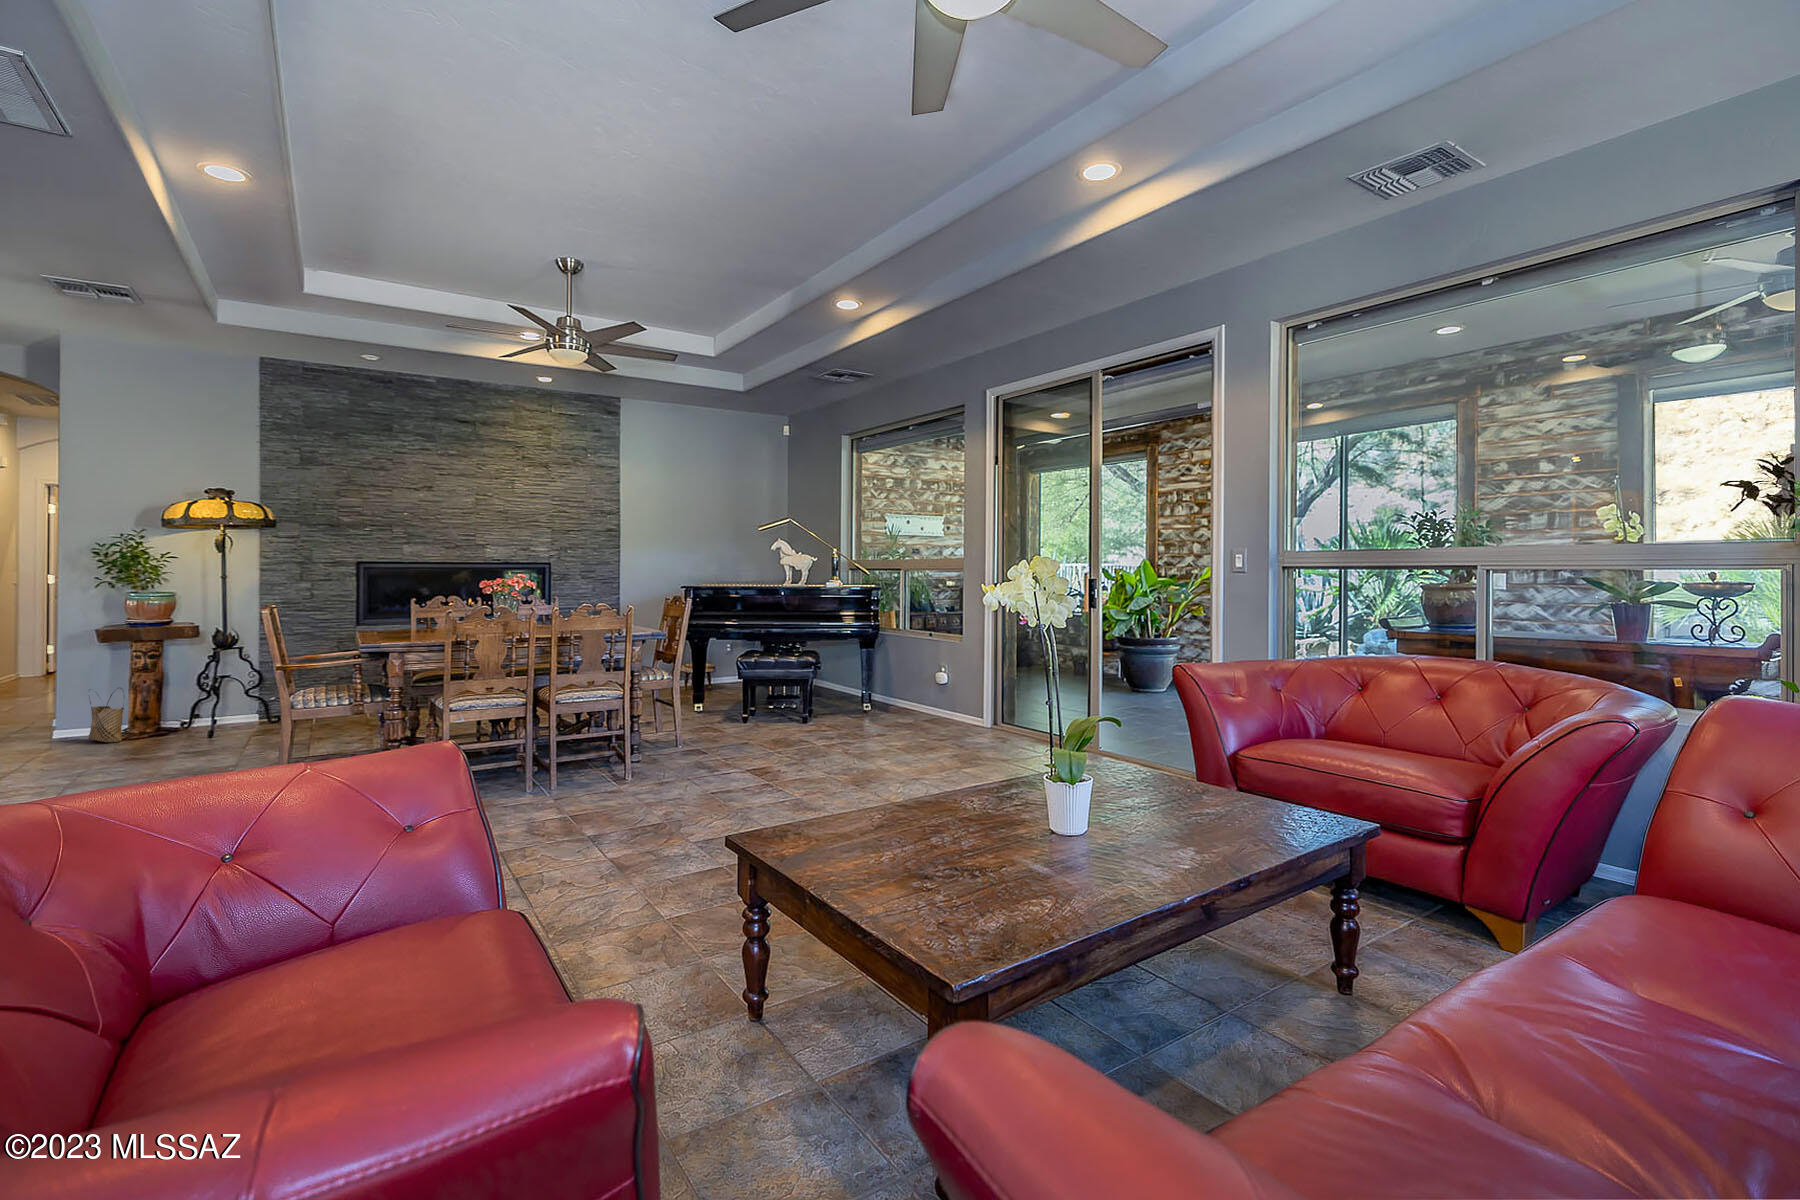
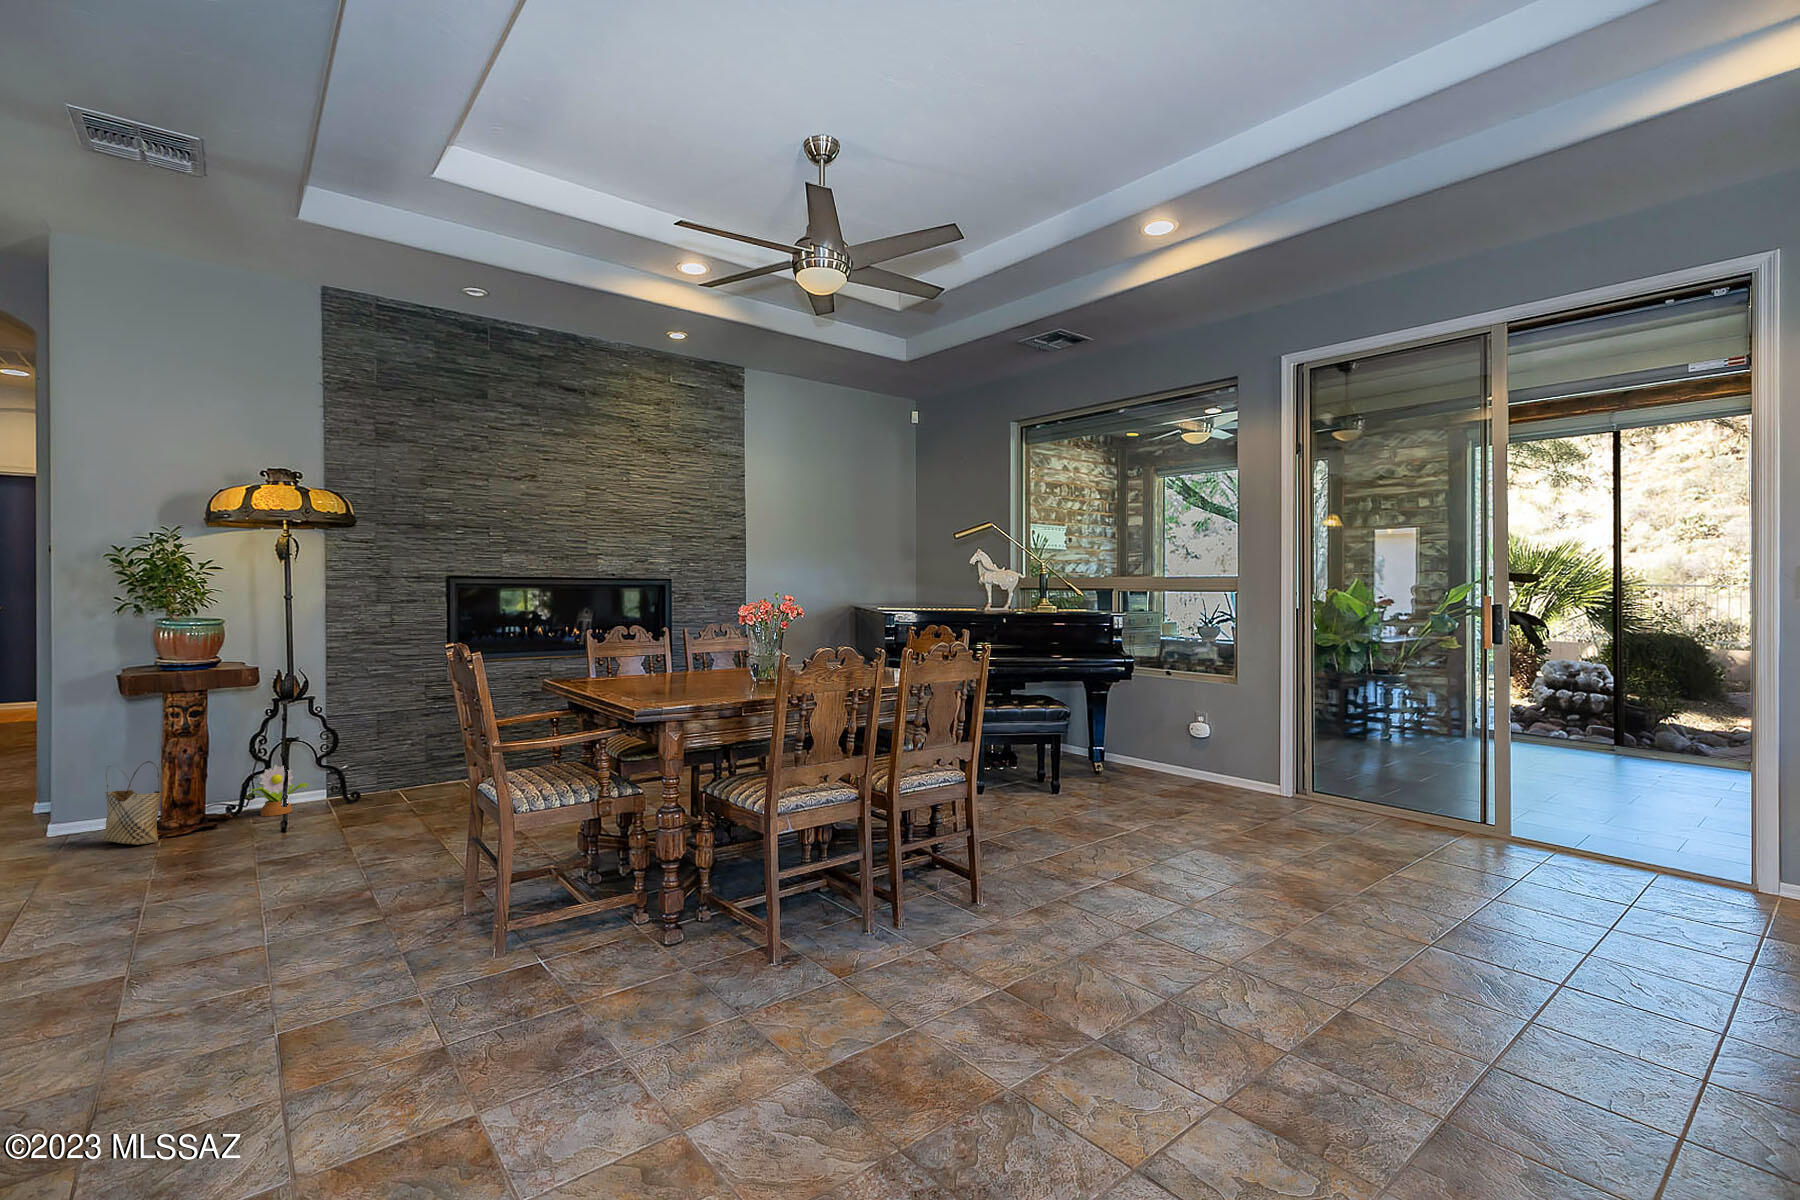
decorative plant: none [194,694,244,729] -> present [246,765,309,816]

